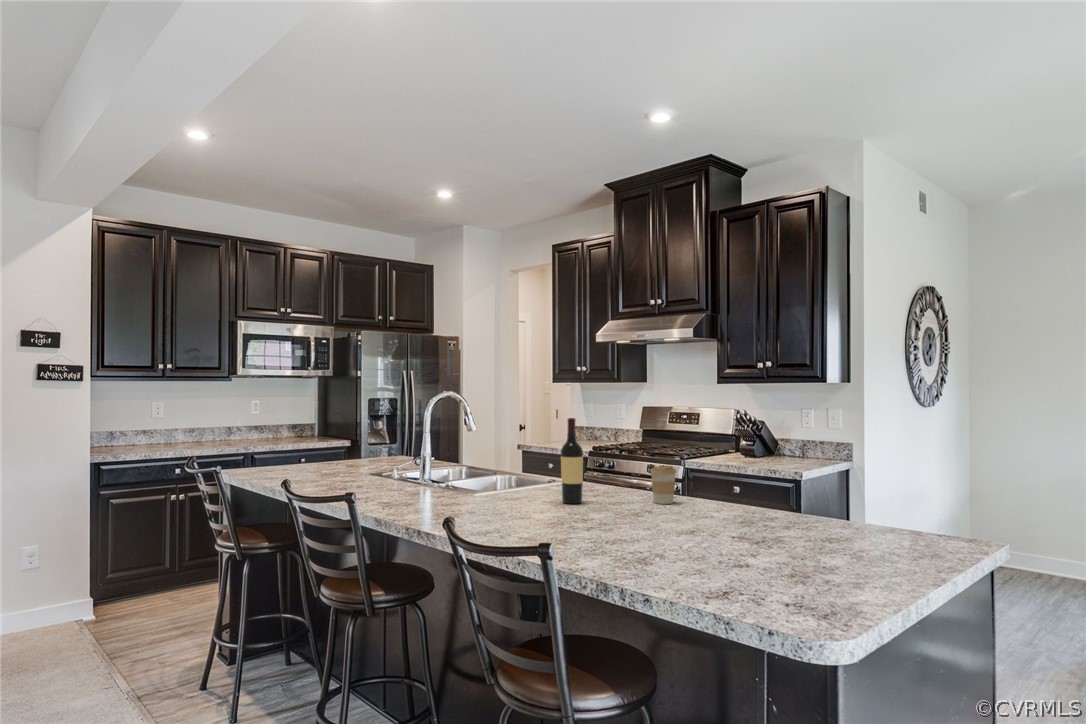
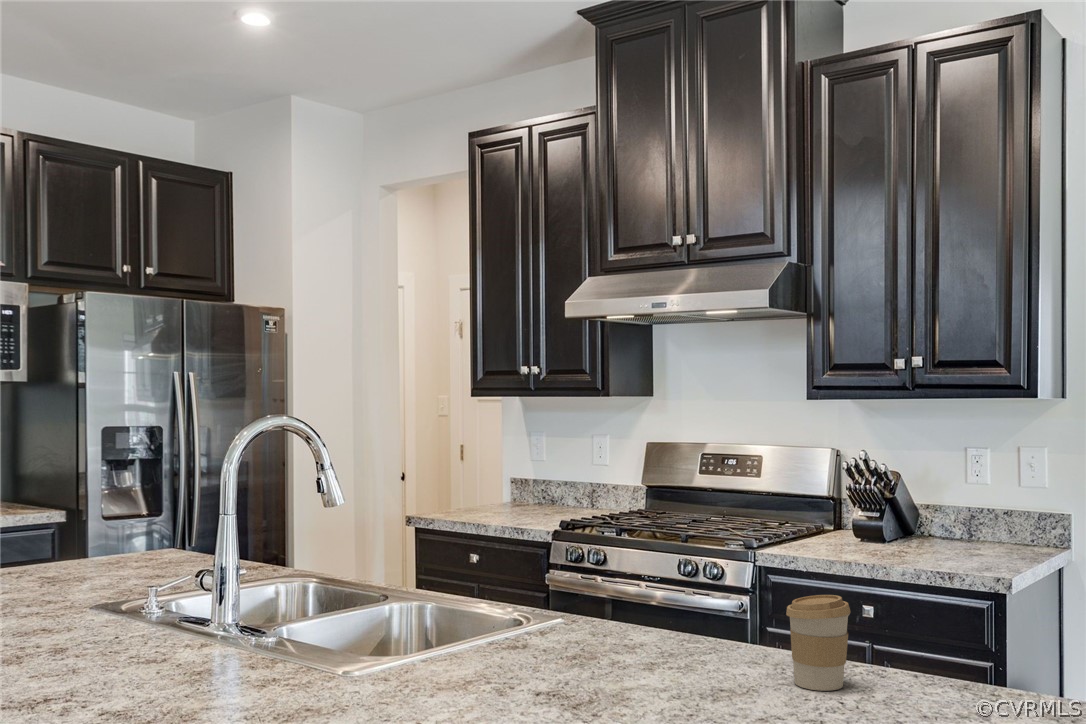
wine bottle: present [561,418,583,504] -> none [577,484,632,700]

